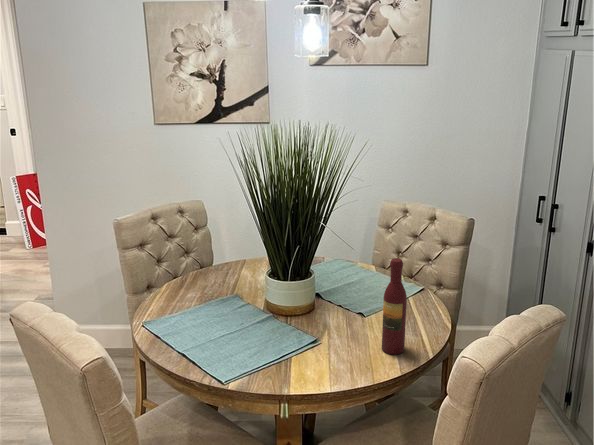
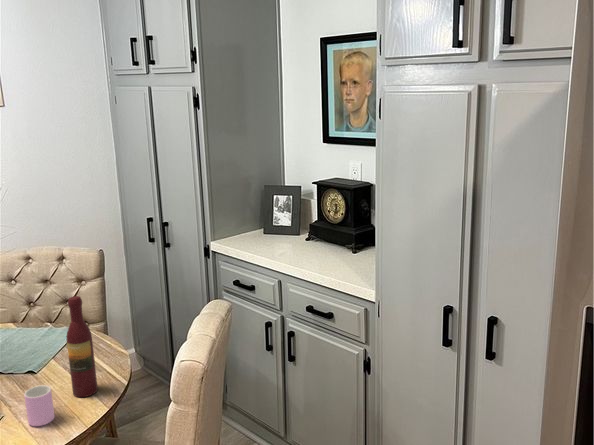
cup: none [334,328,358,364] -> present [24,385,54,426]

